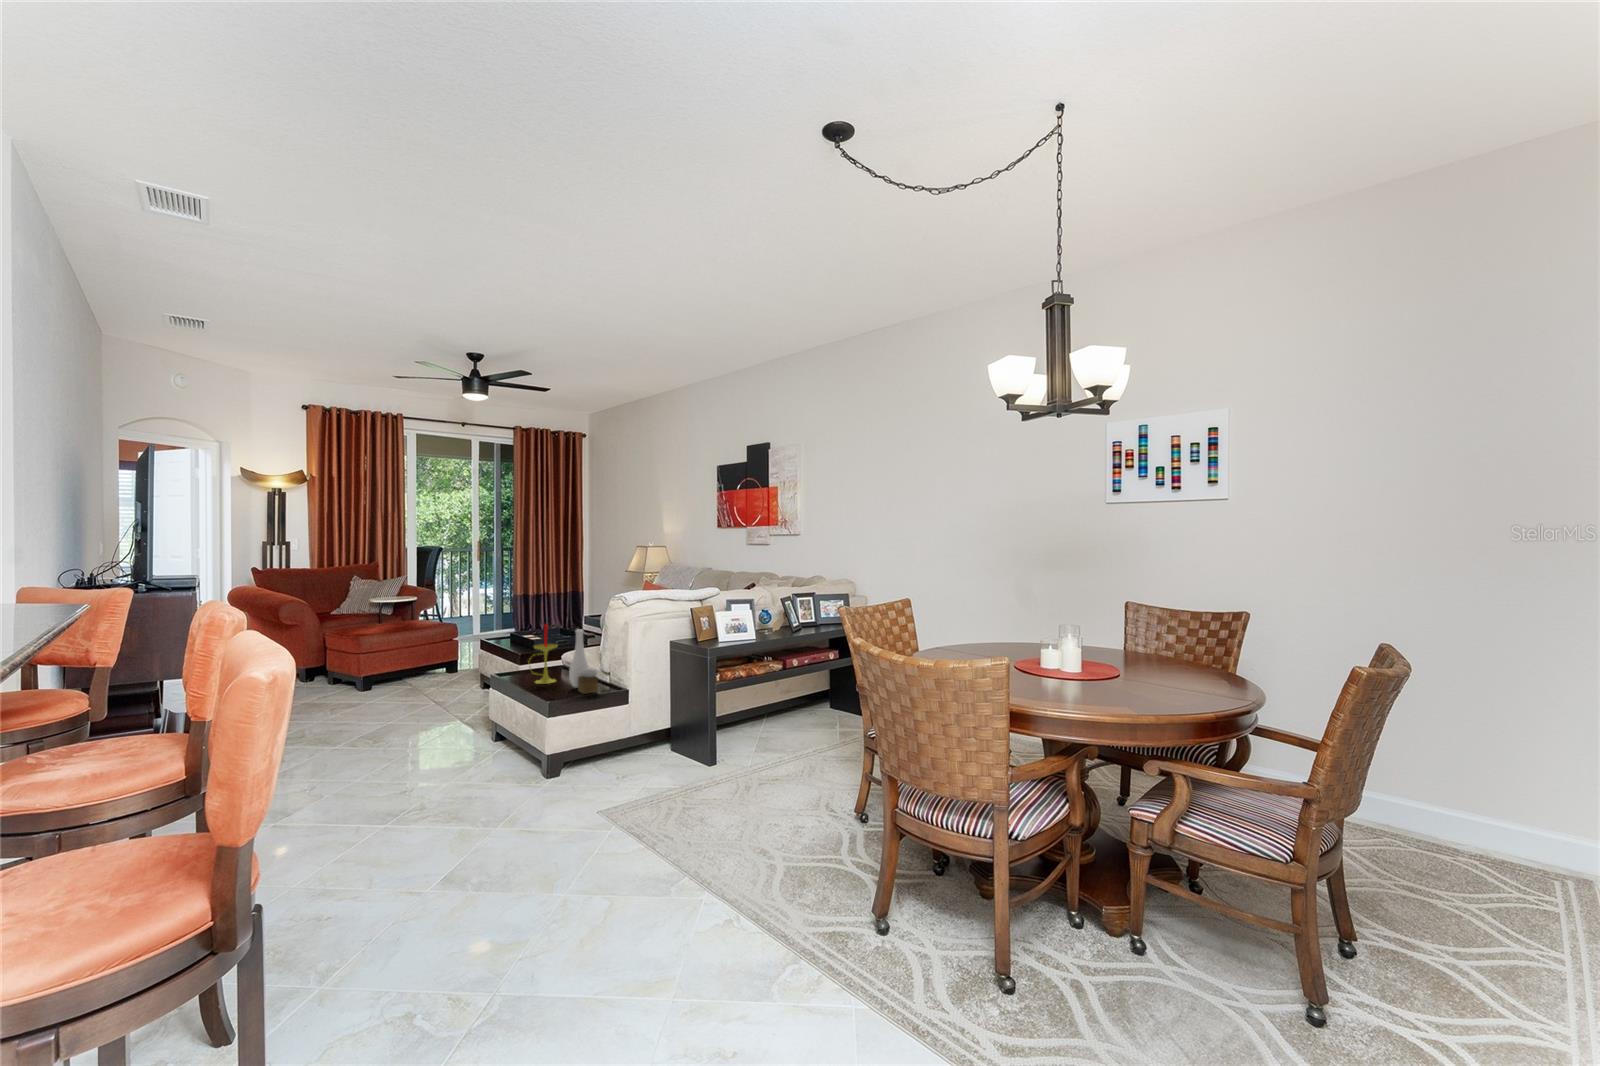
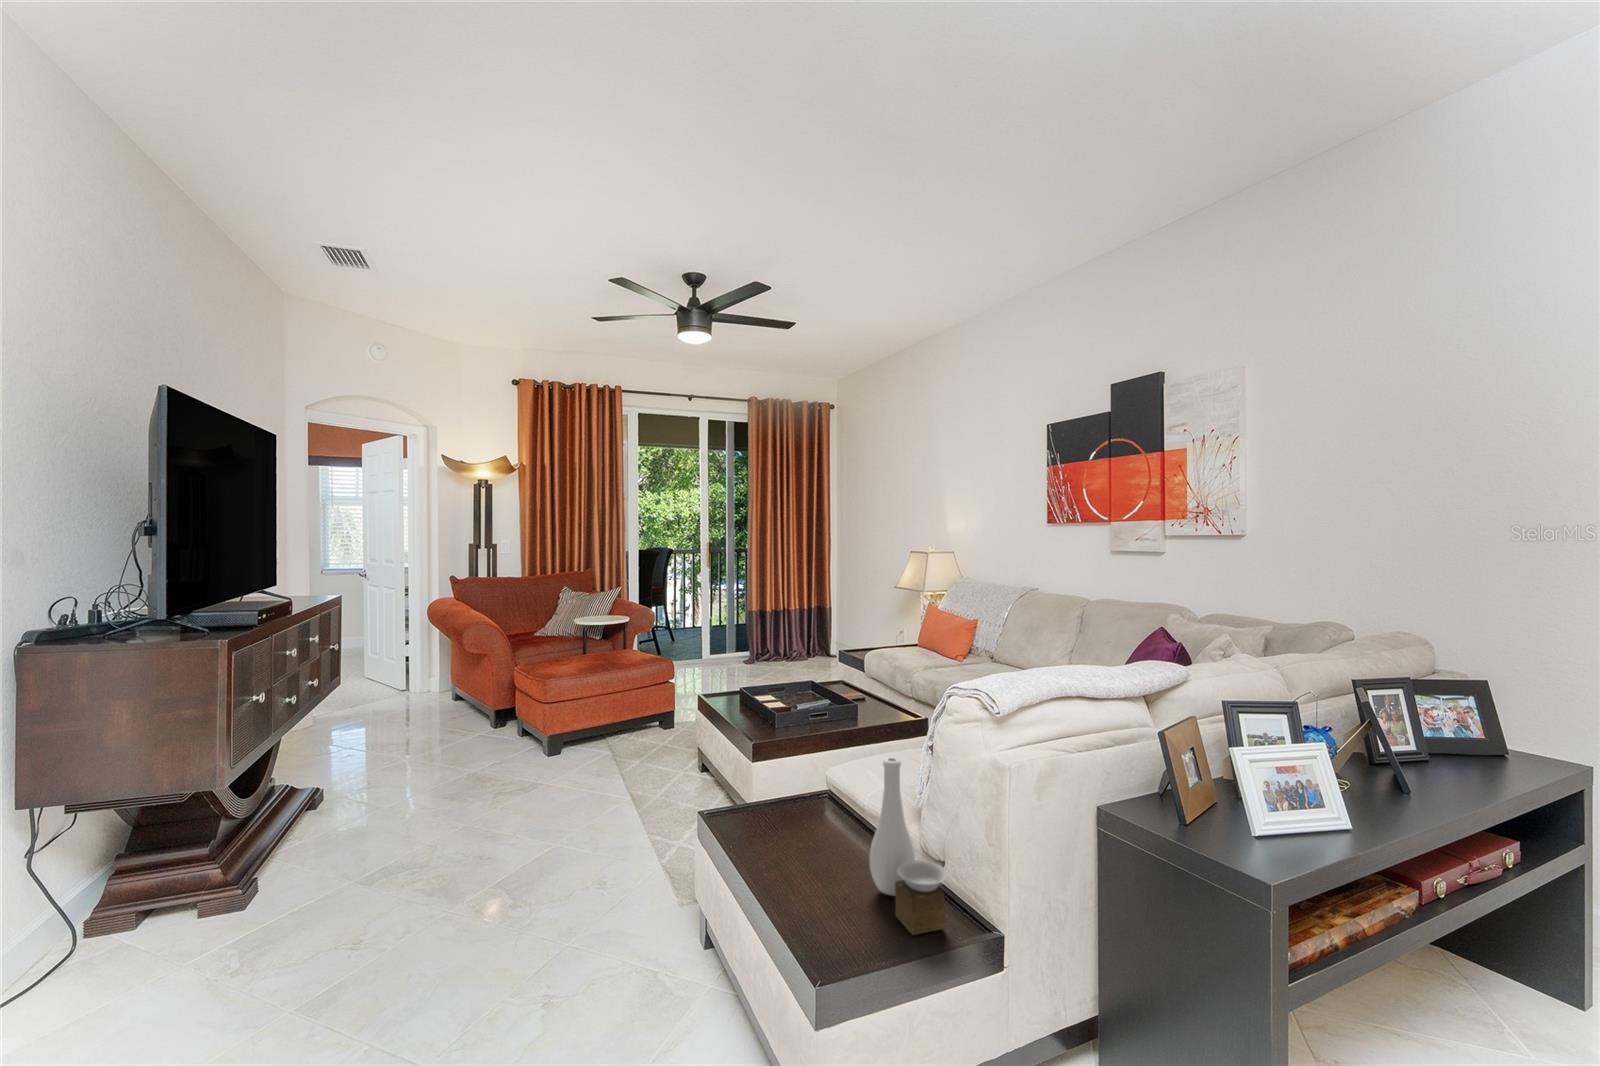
candle: present [528,624,557,684] -> none [781,726,839,859]

